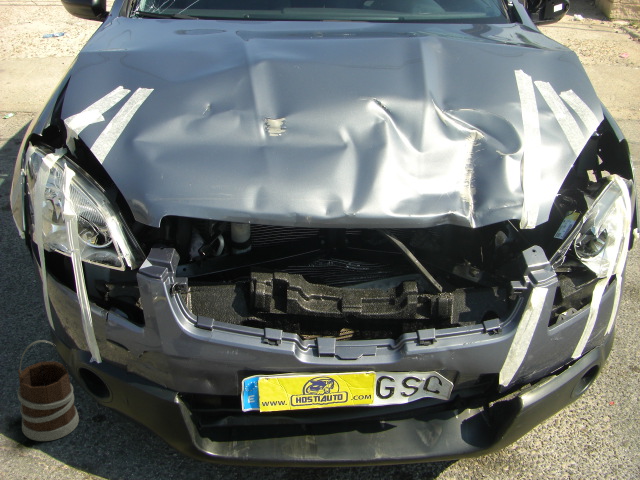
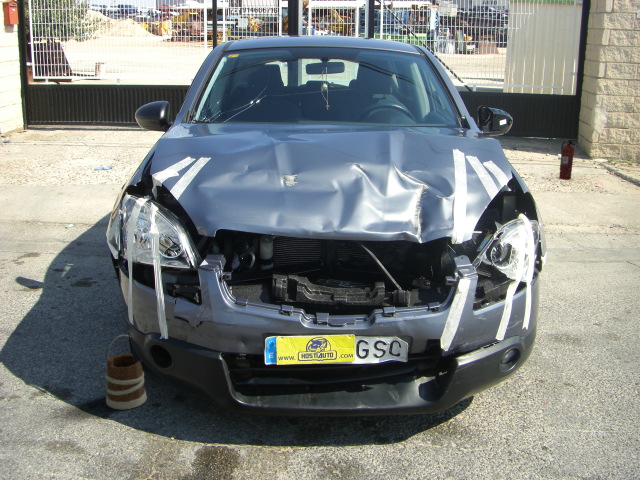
fire extinguisher: none [606,17,630,67] -> present [559,140,576,179]

